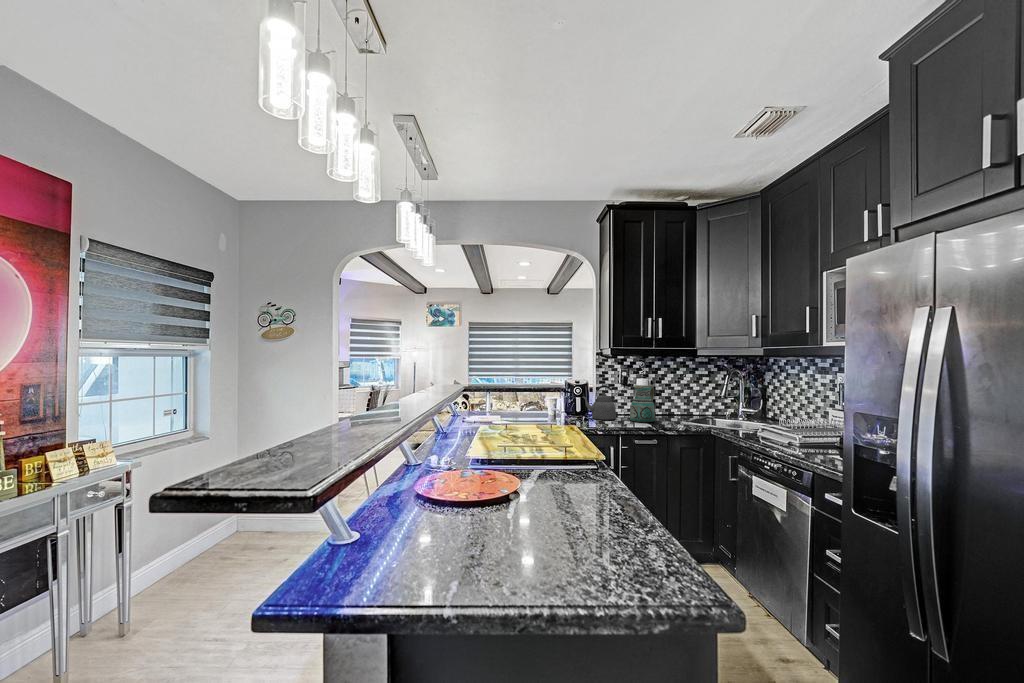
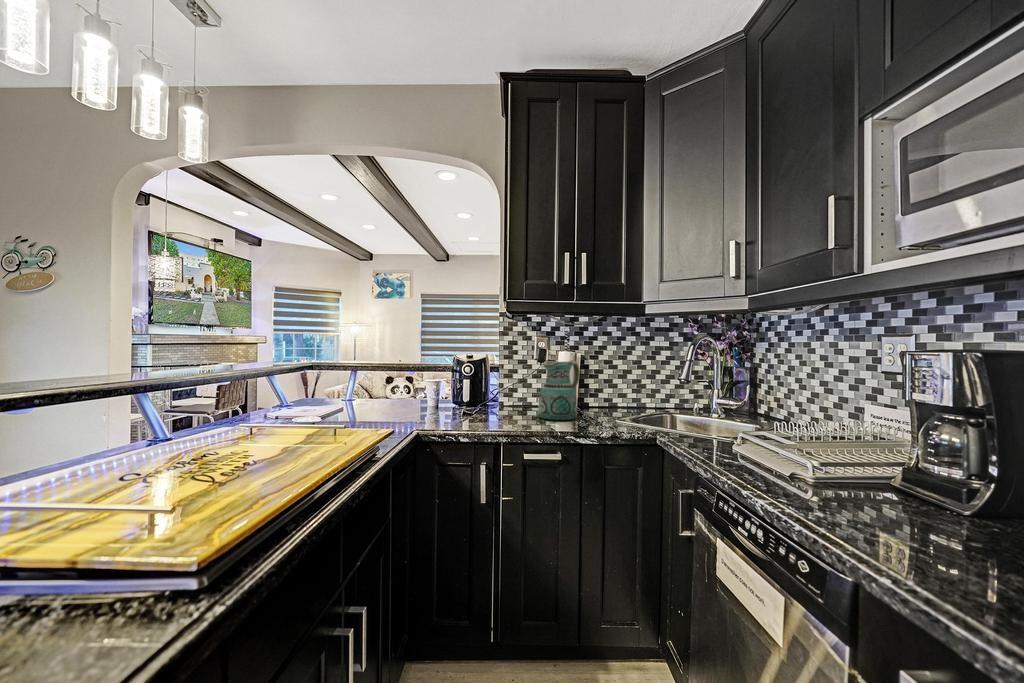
kettle: present [582,385,616,420] -> none [466,361,519,415]

